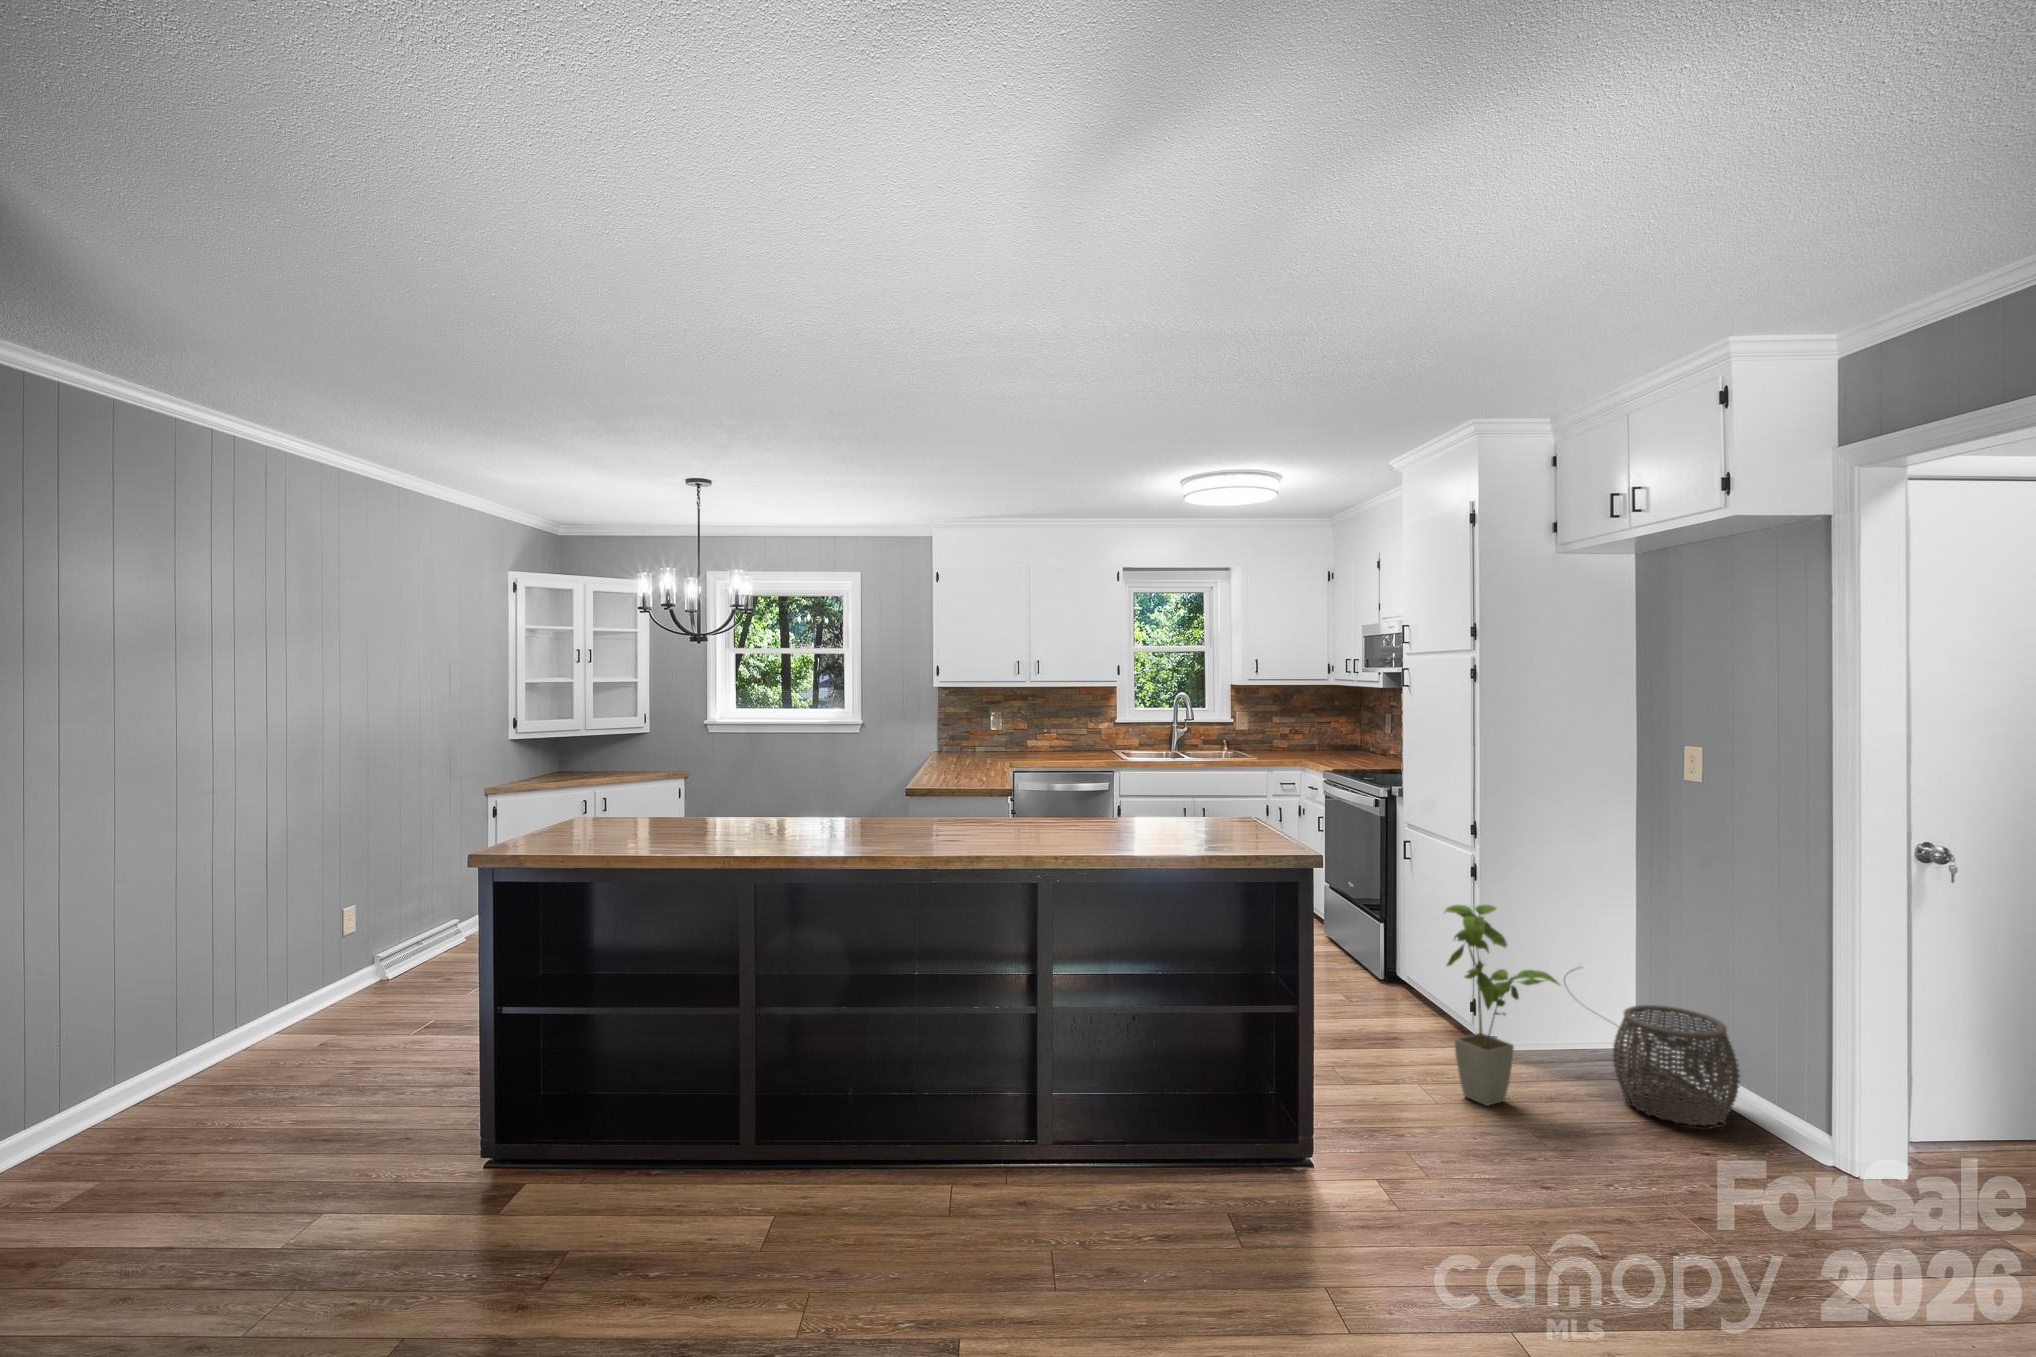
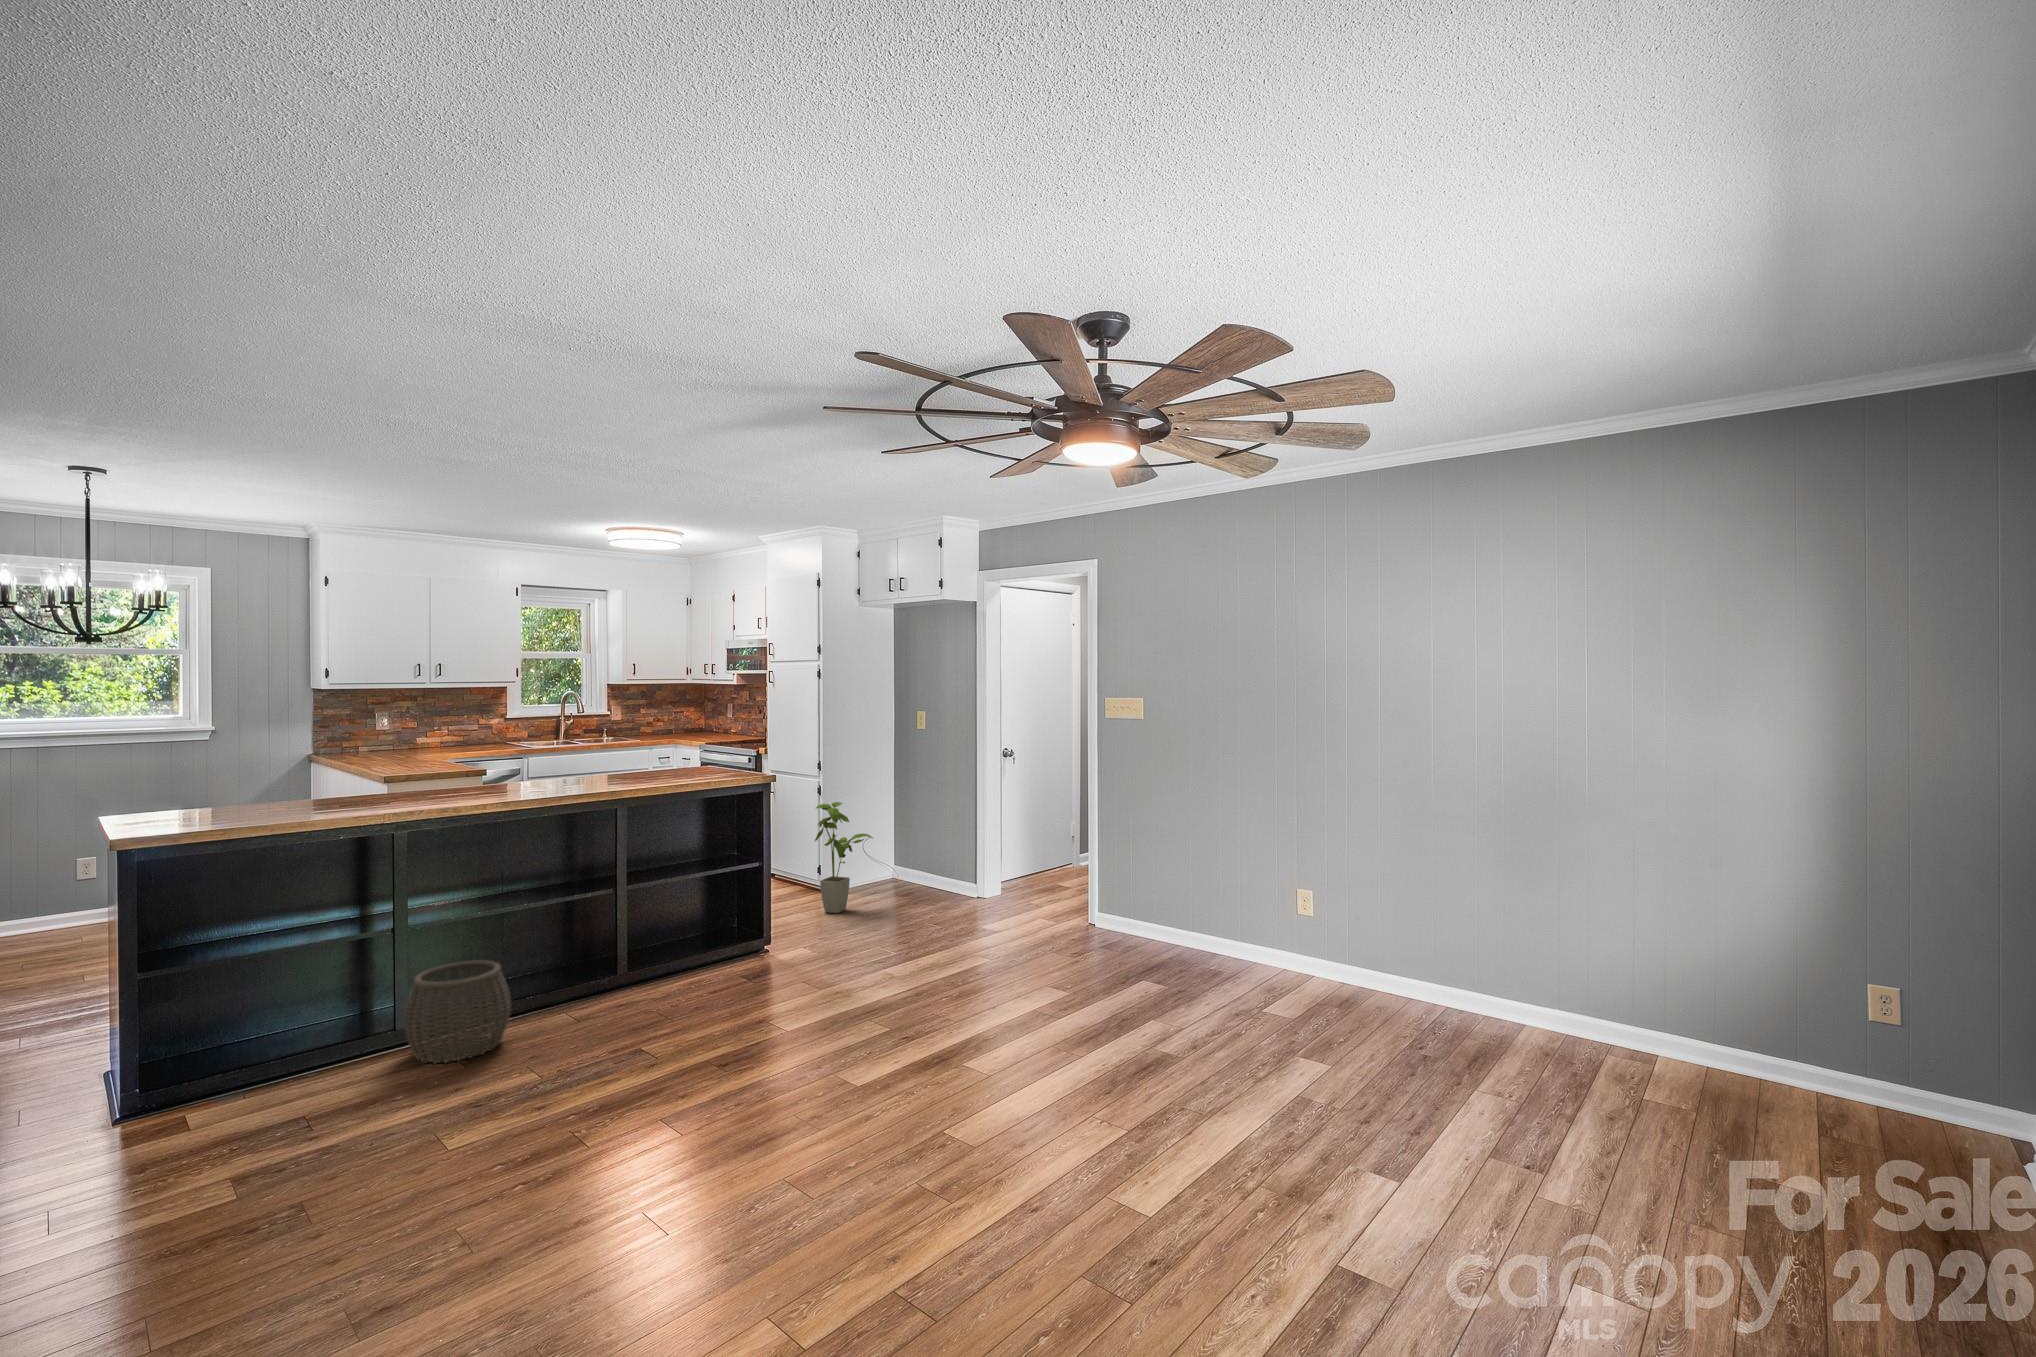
woven basket: present [1613,1005,1740,1126] -> present [404,960,511,1064]

